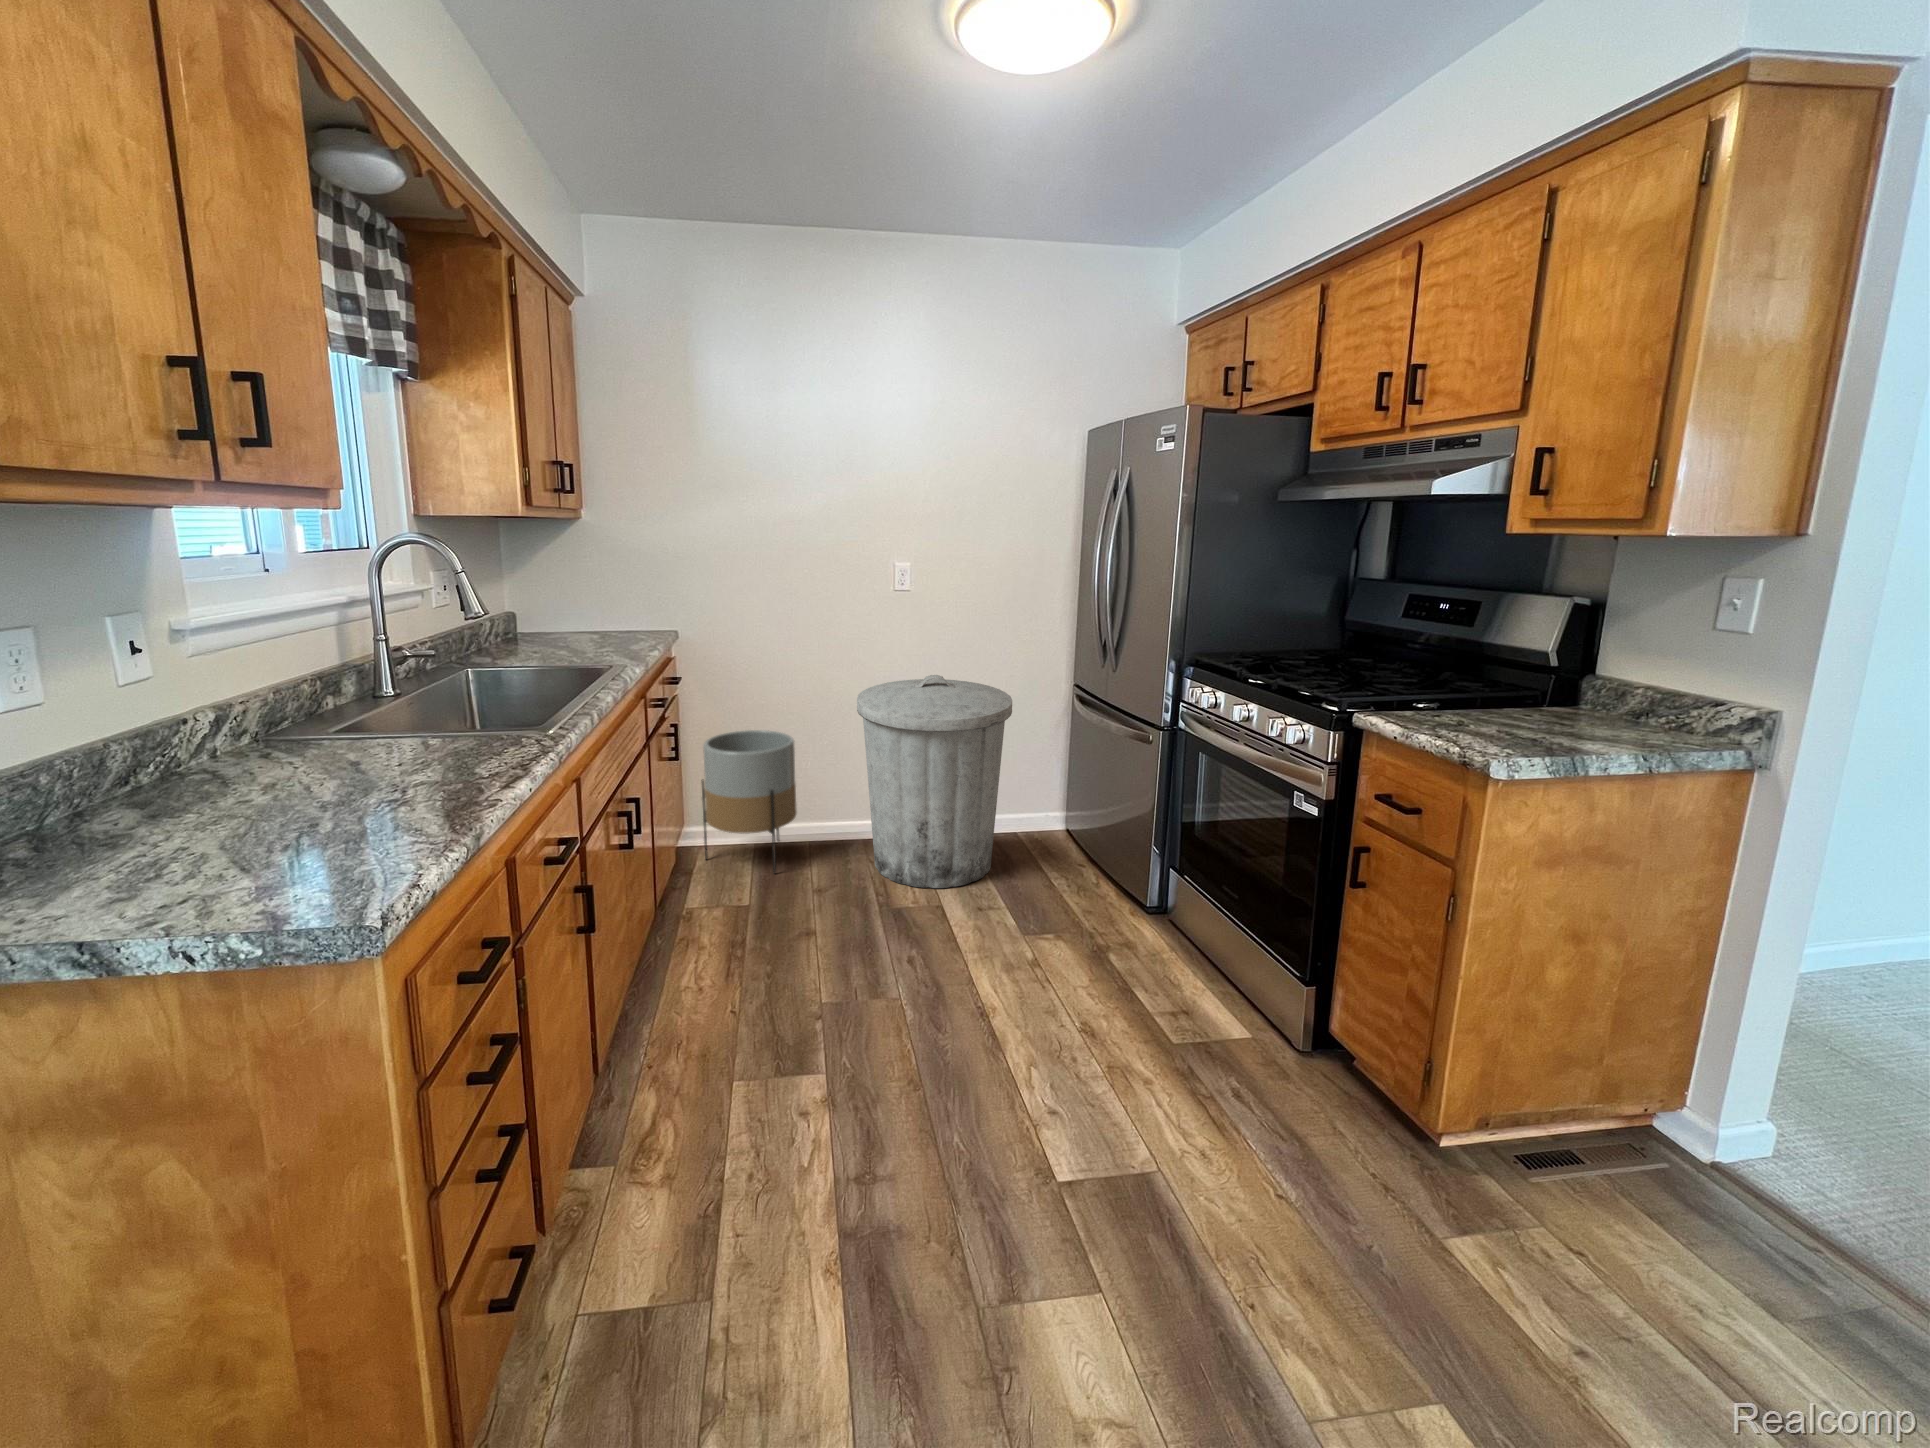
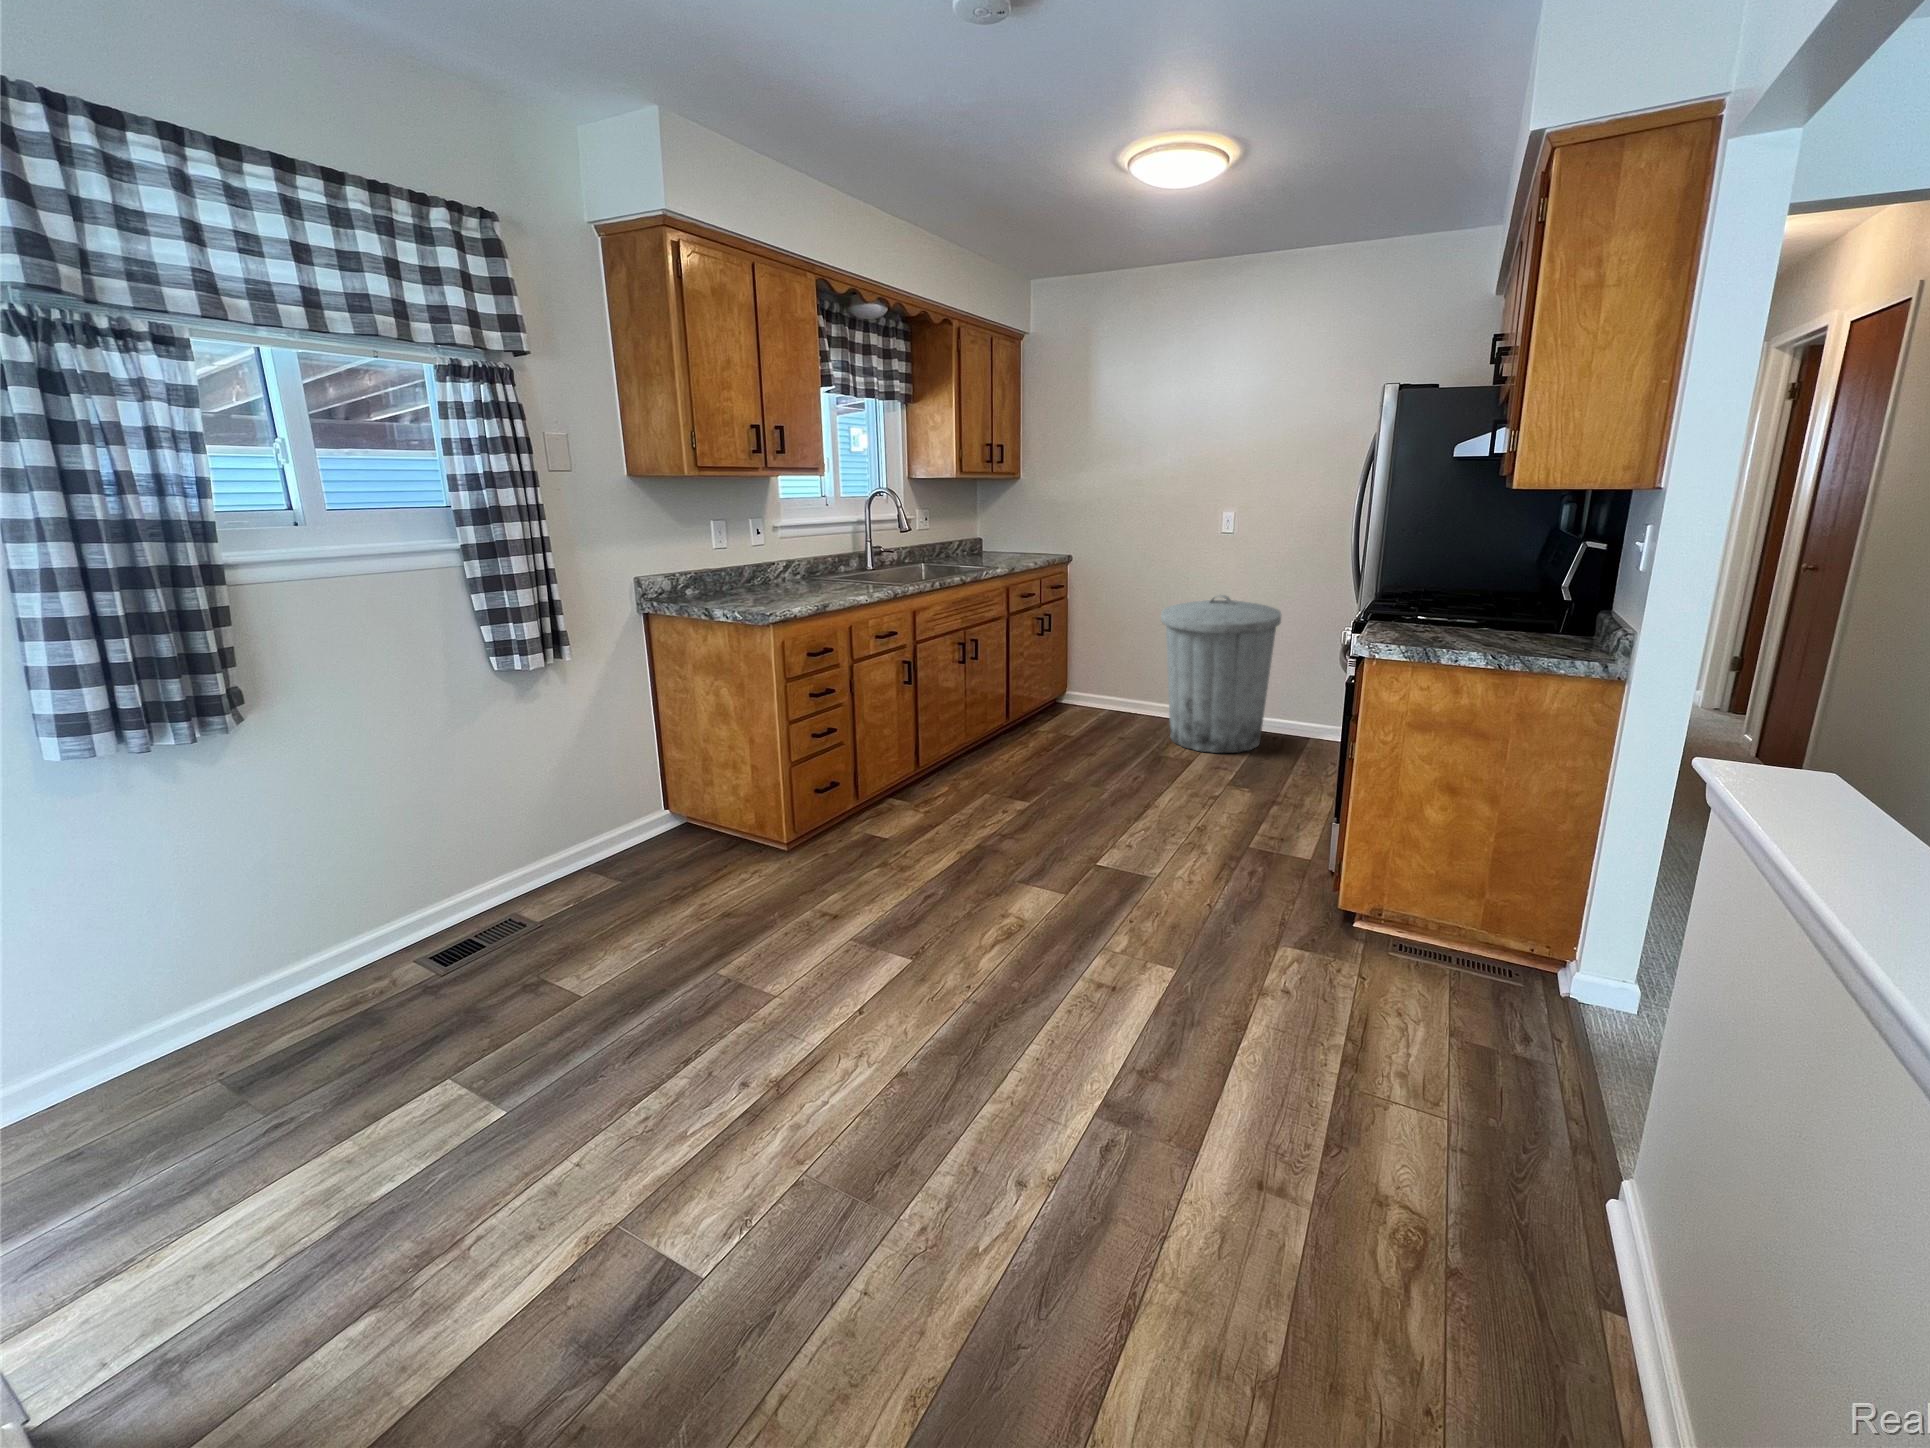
planter: present [702,730,797,873] -> none [1069,627,1132,725]

